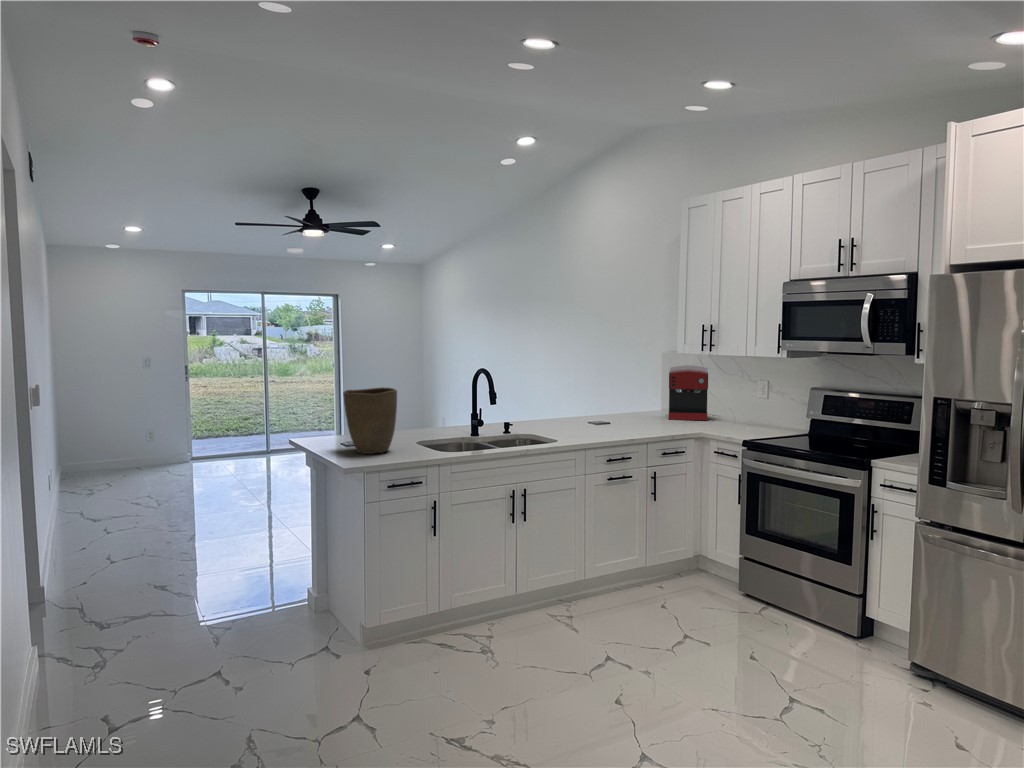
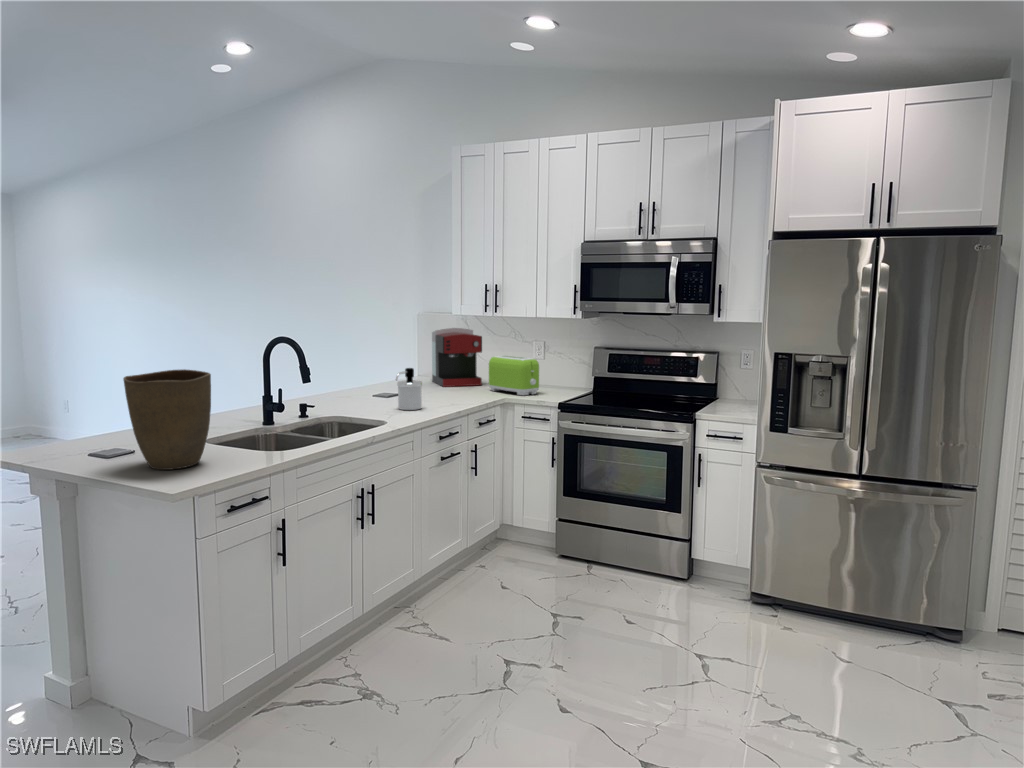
toaster: none [704,393,747,431] -> present [489,356,539,395]
soap dispenser: none [582,398,611,434] -> present [396,368,422,410]

